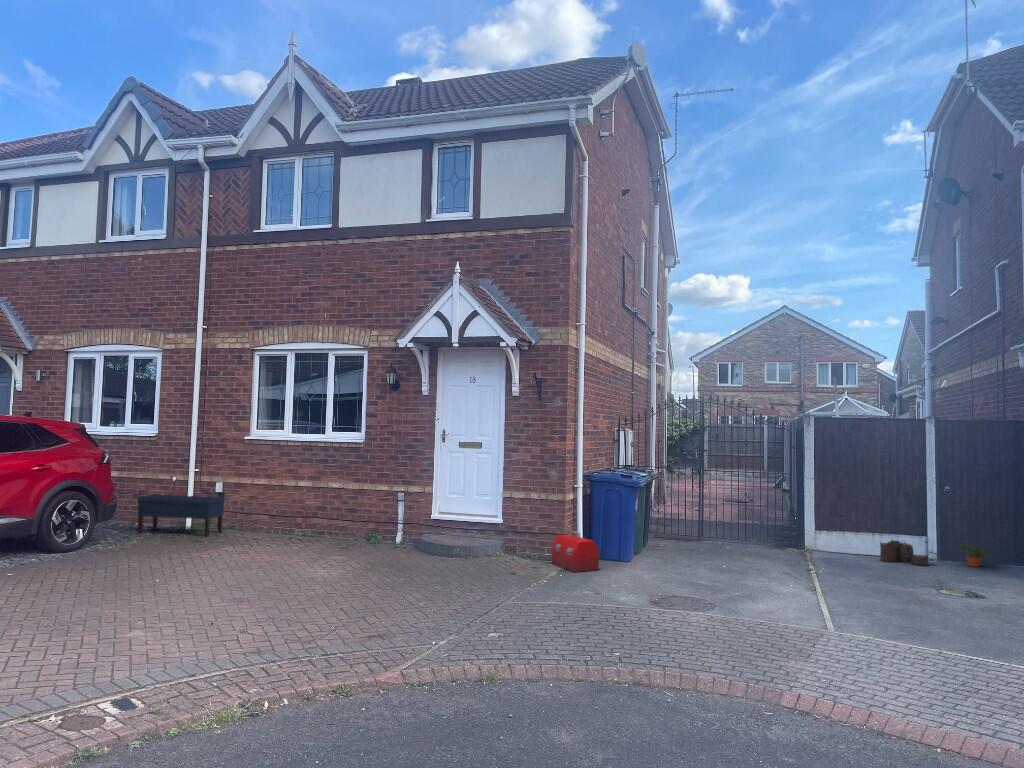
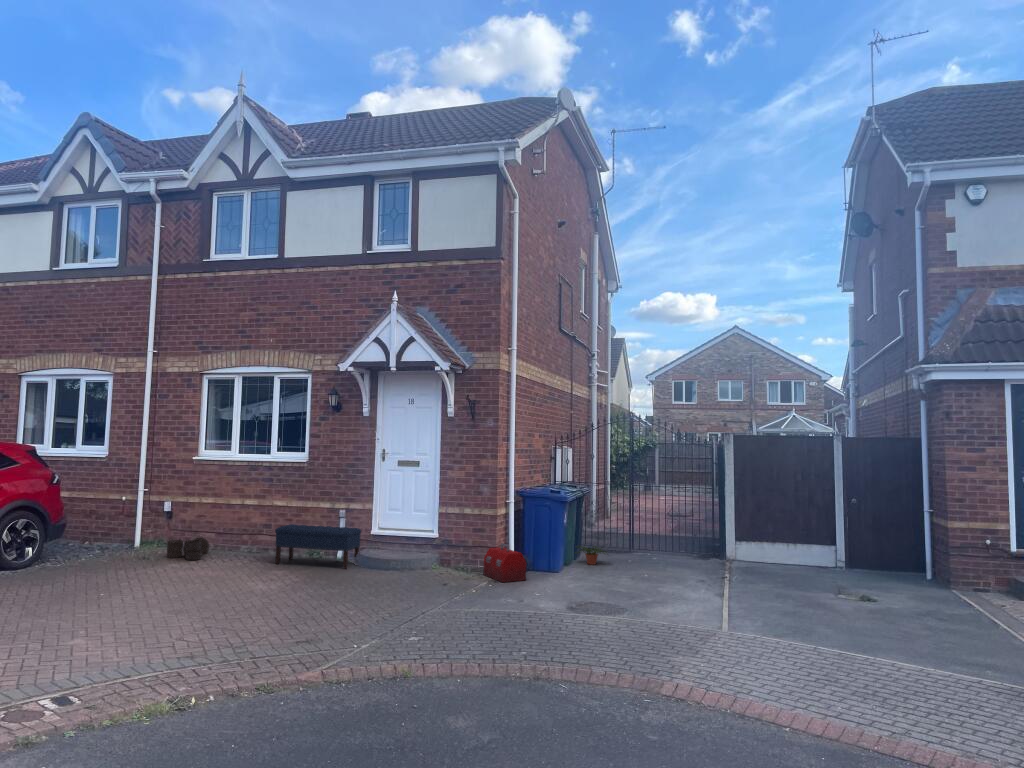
bench: present [137,494,225,536] -> present [275,524,361,569]
woven basket: present [880,540,928,566] -> present [167,537,209,560]
potted plant: present [956,542,994,567] -> present [575,546,607,565]

